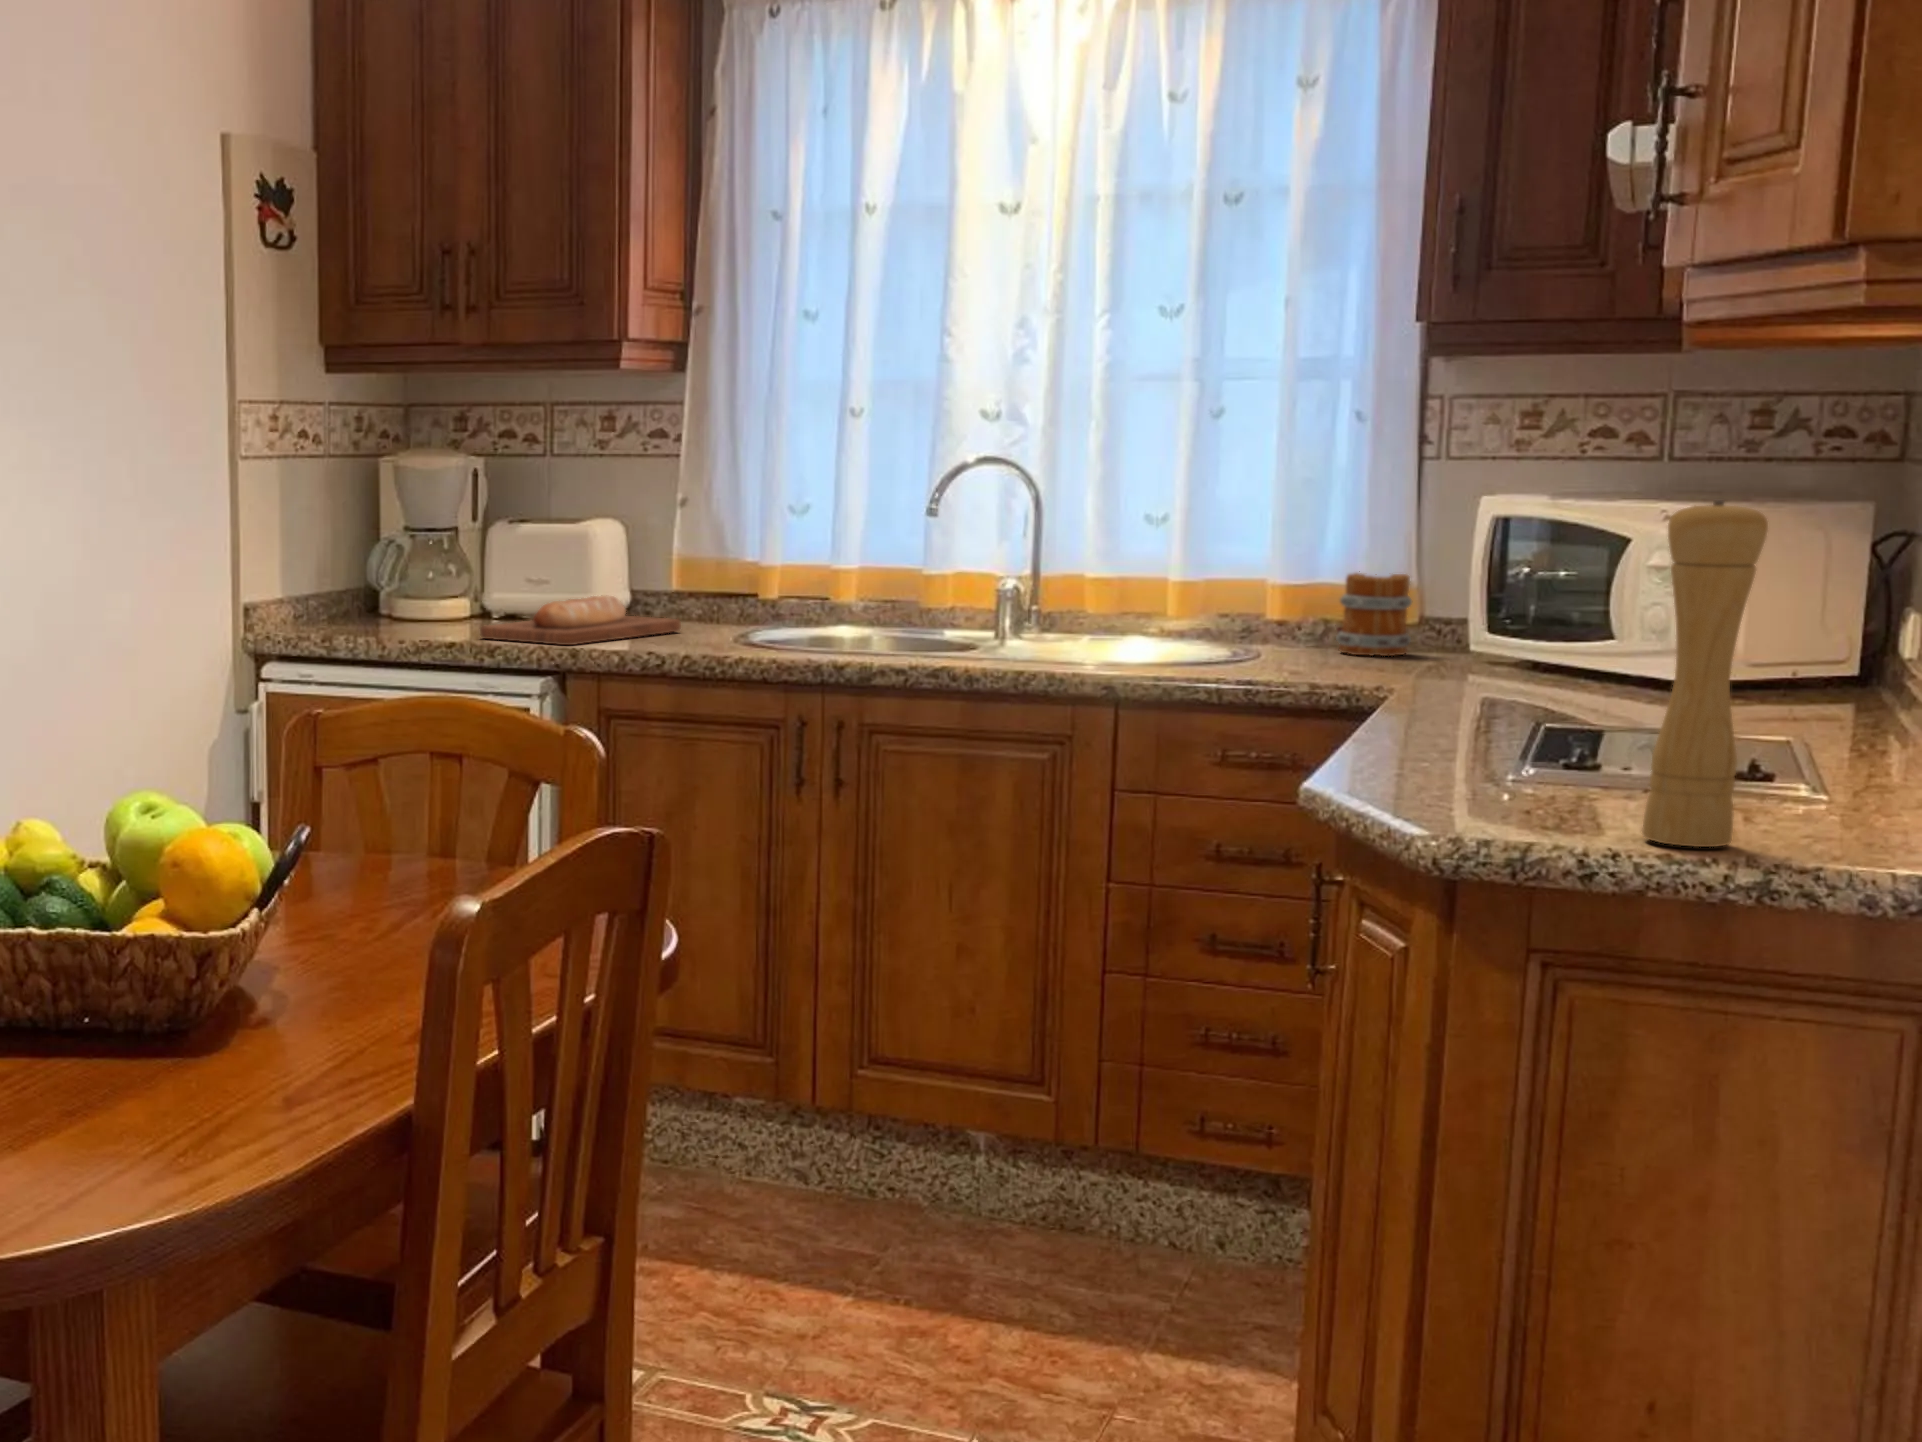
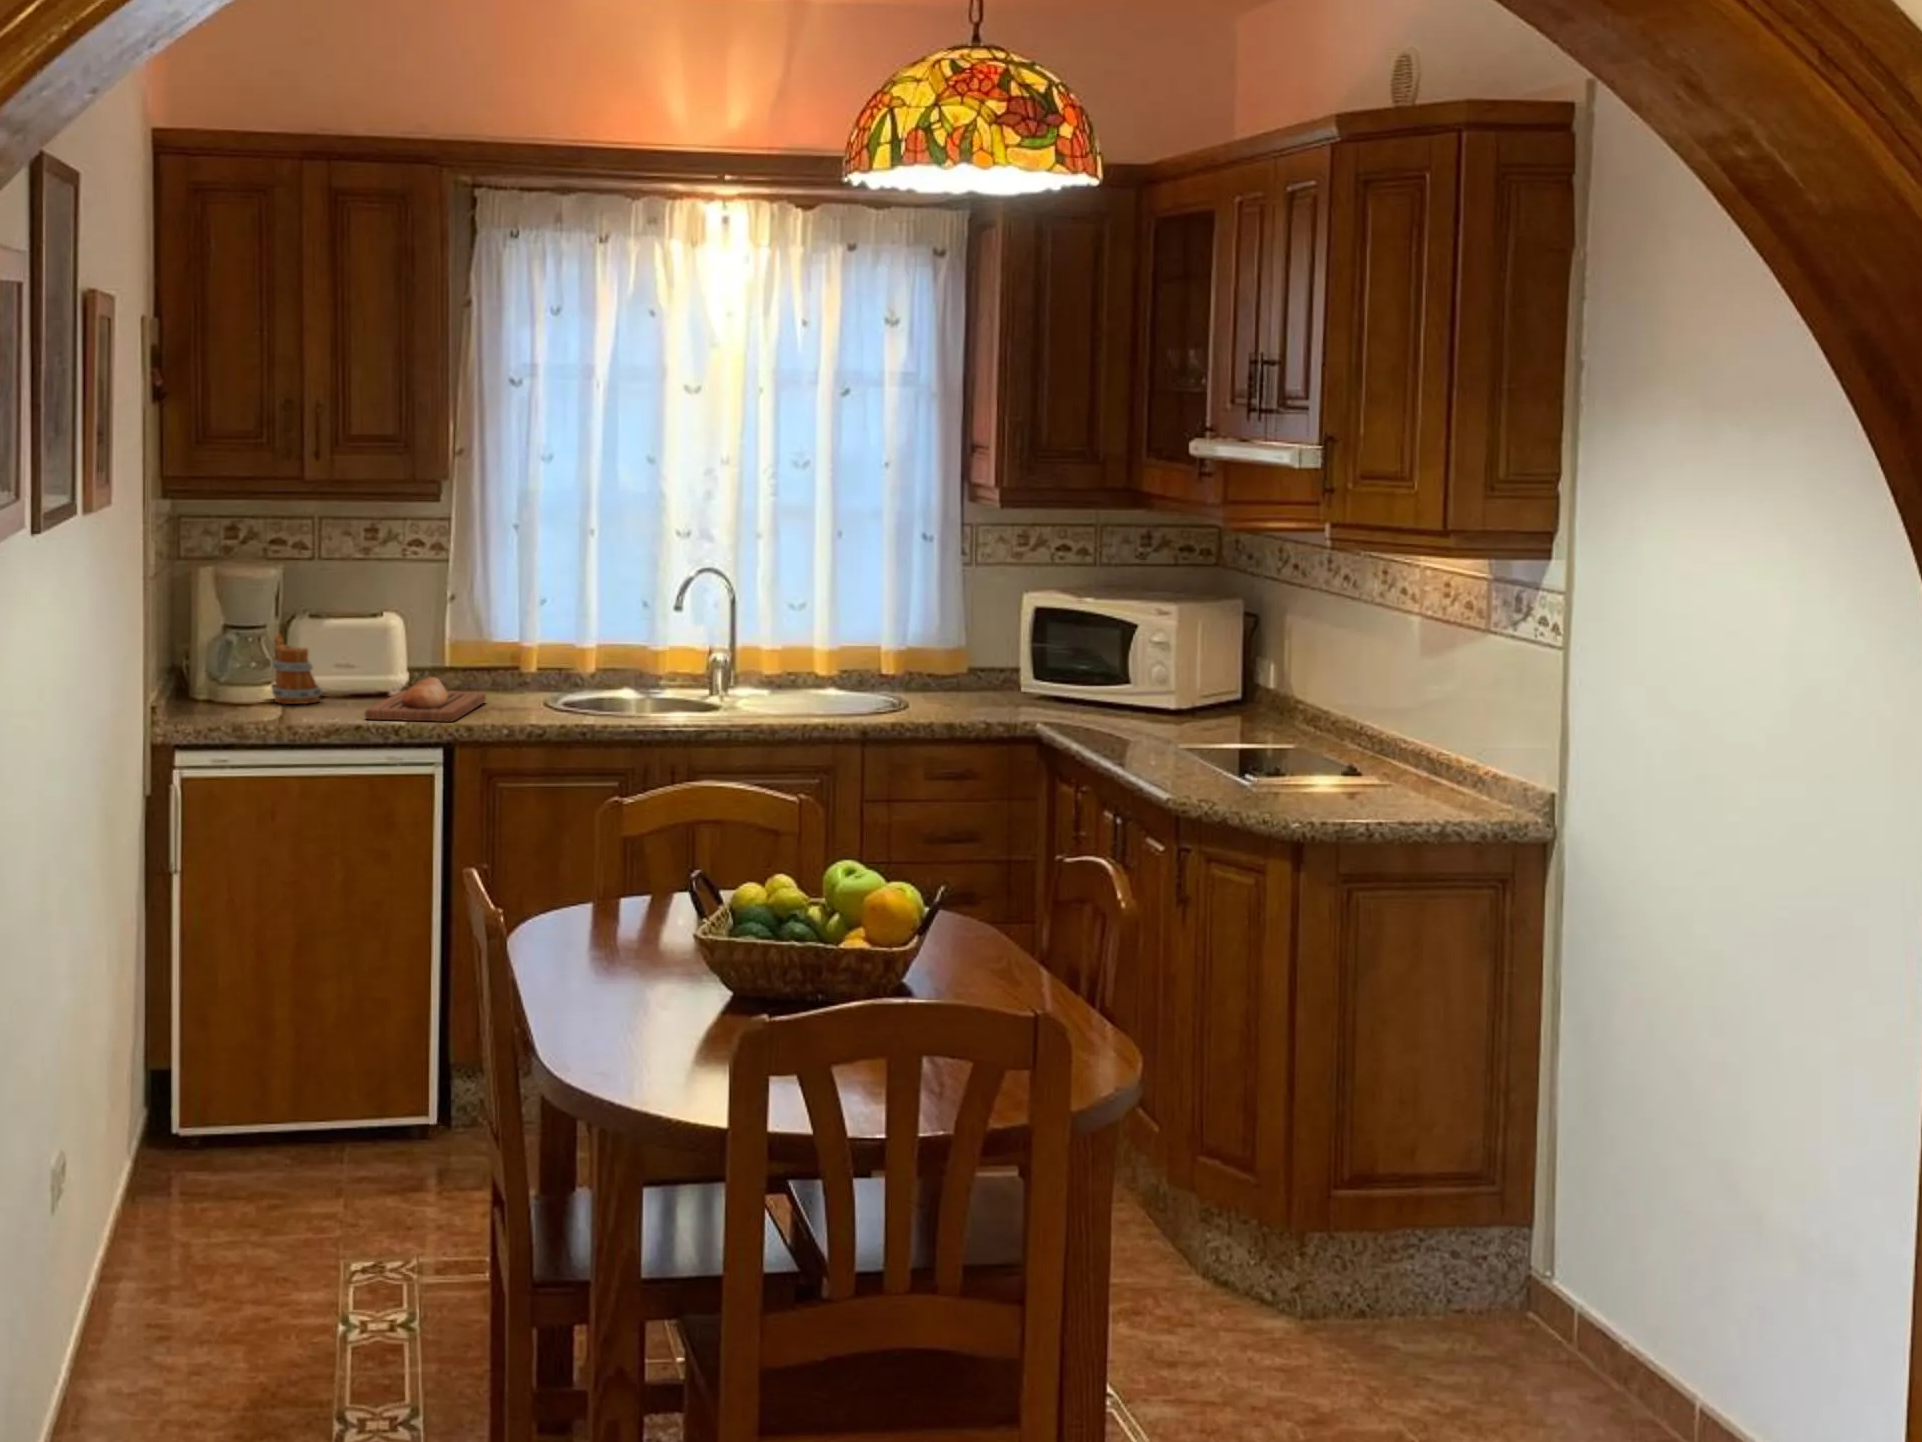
pepper mill: present [1642,500,1768,847] -> none [1368,646,1416,817]
mug: present [1336,571,1412,656] -> present [271,634,322,704]

